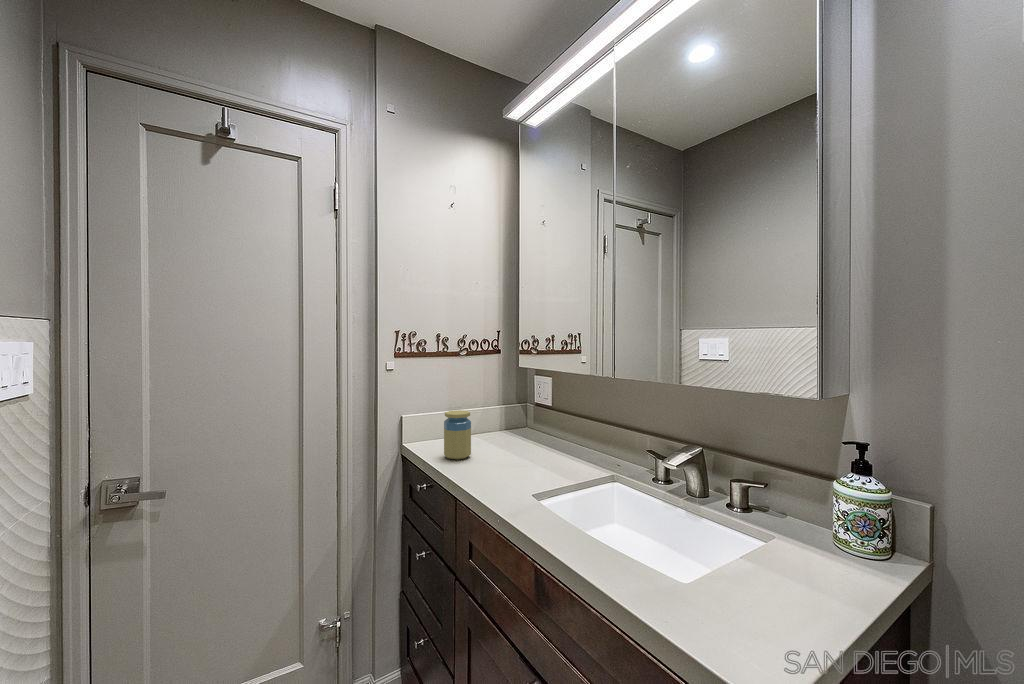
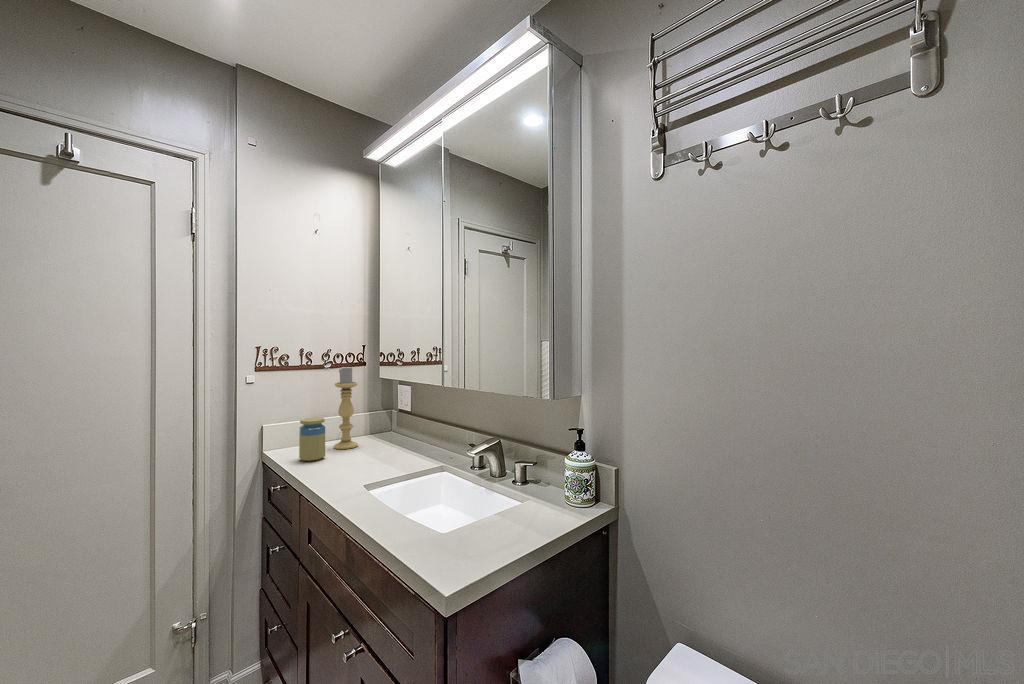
candle holder: none [474,353,499,447] -> present [334,367,358,449]

